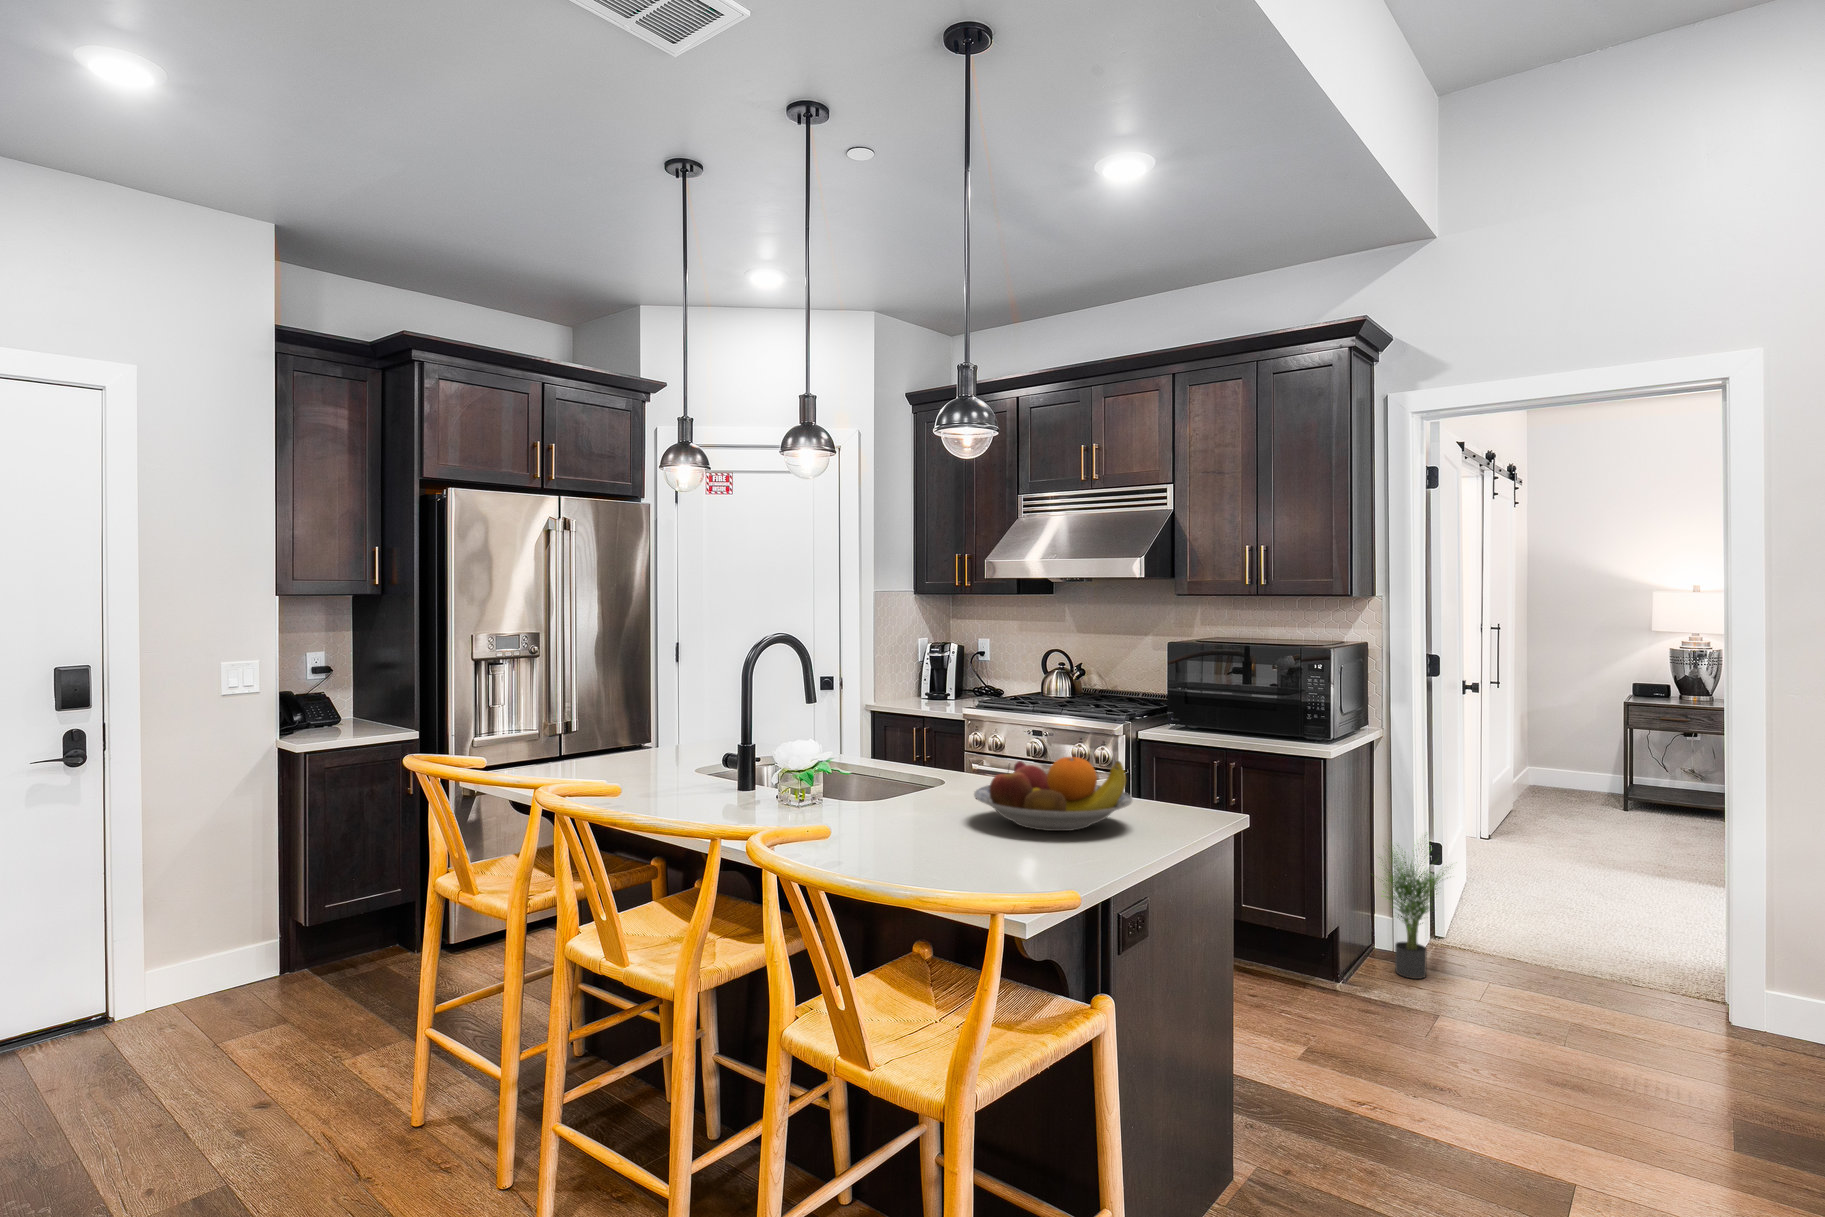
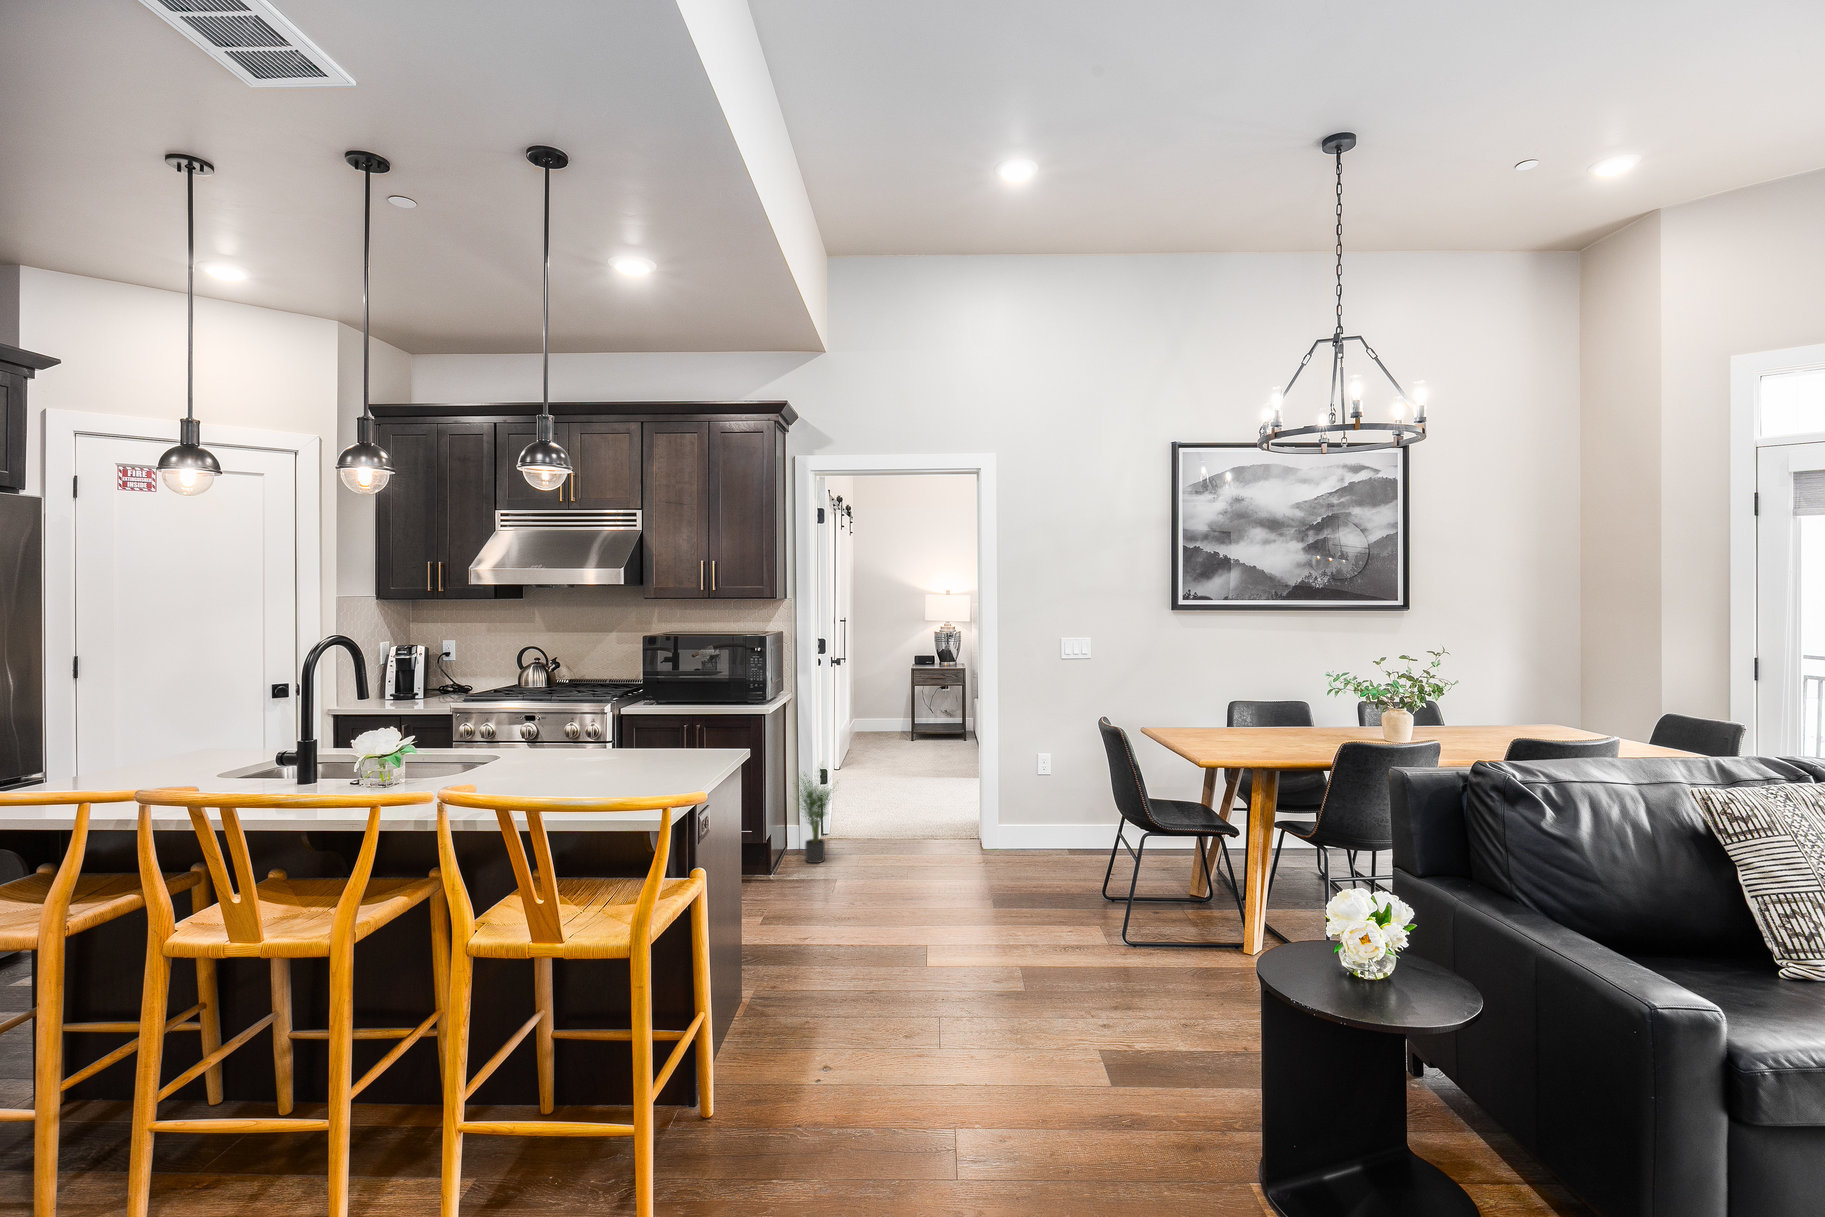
fruit bowl: present [974,757,1133,831] -> none [558,719,682,774]

